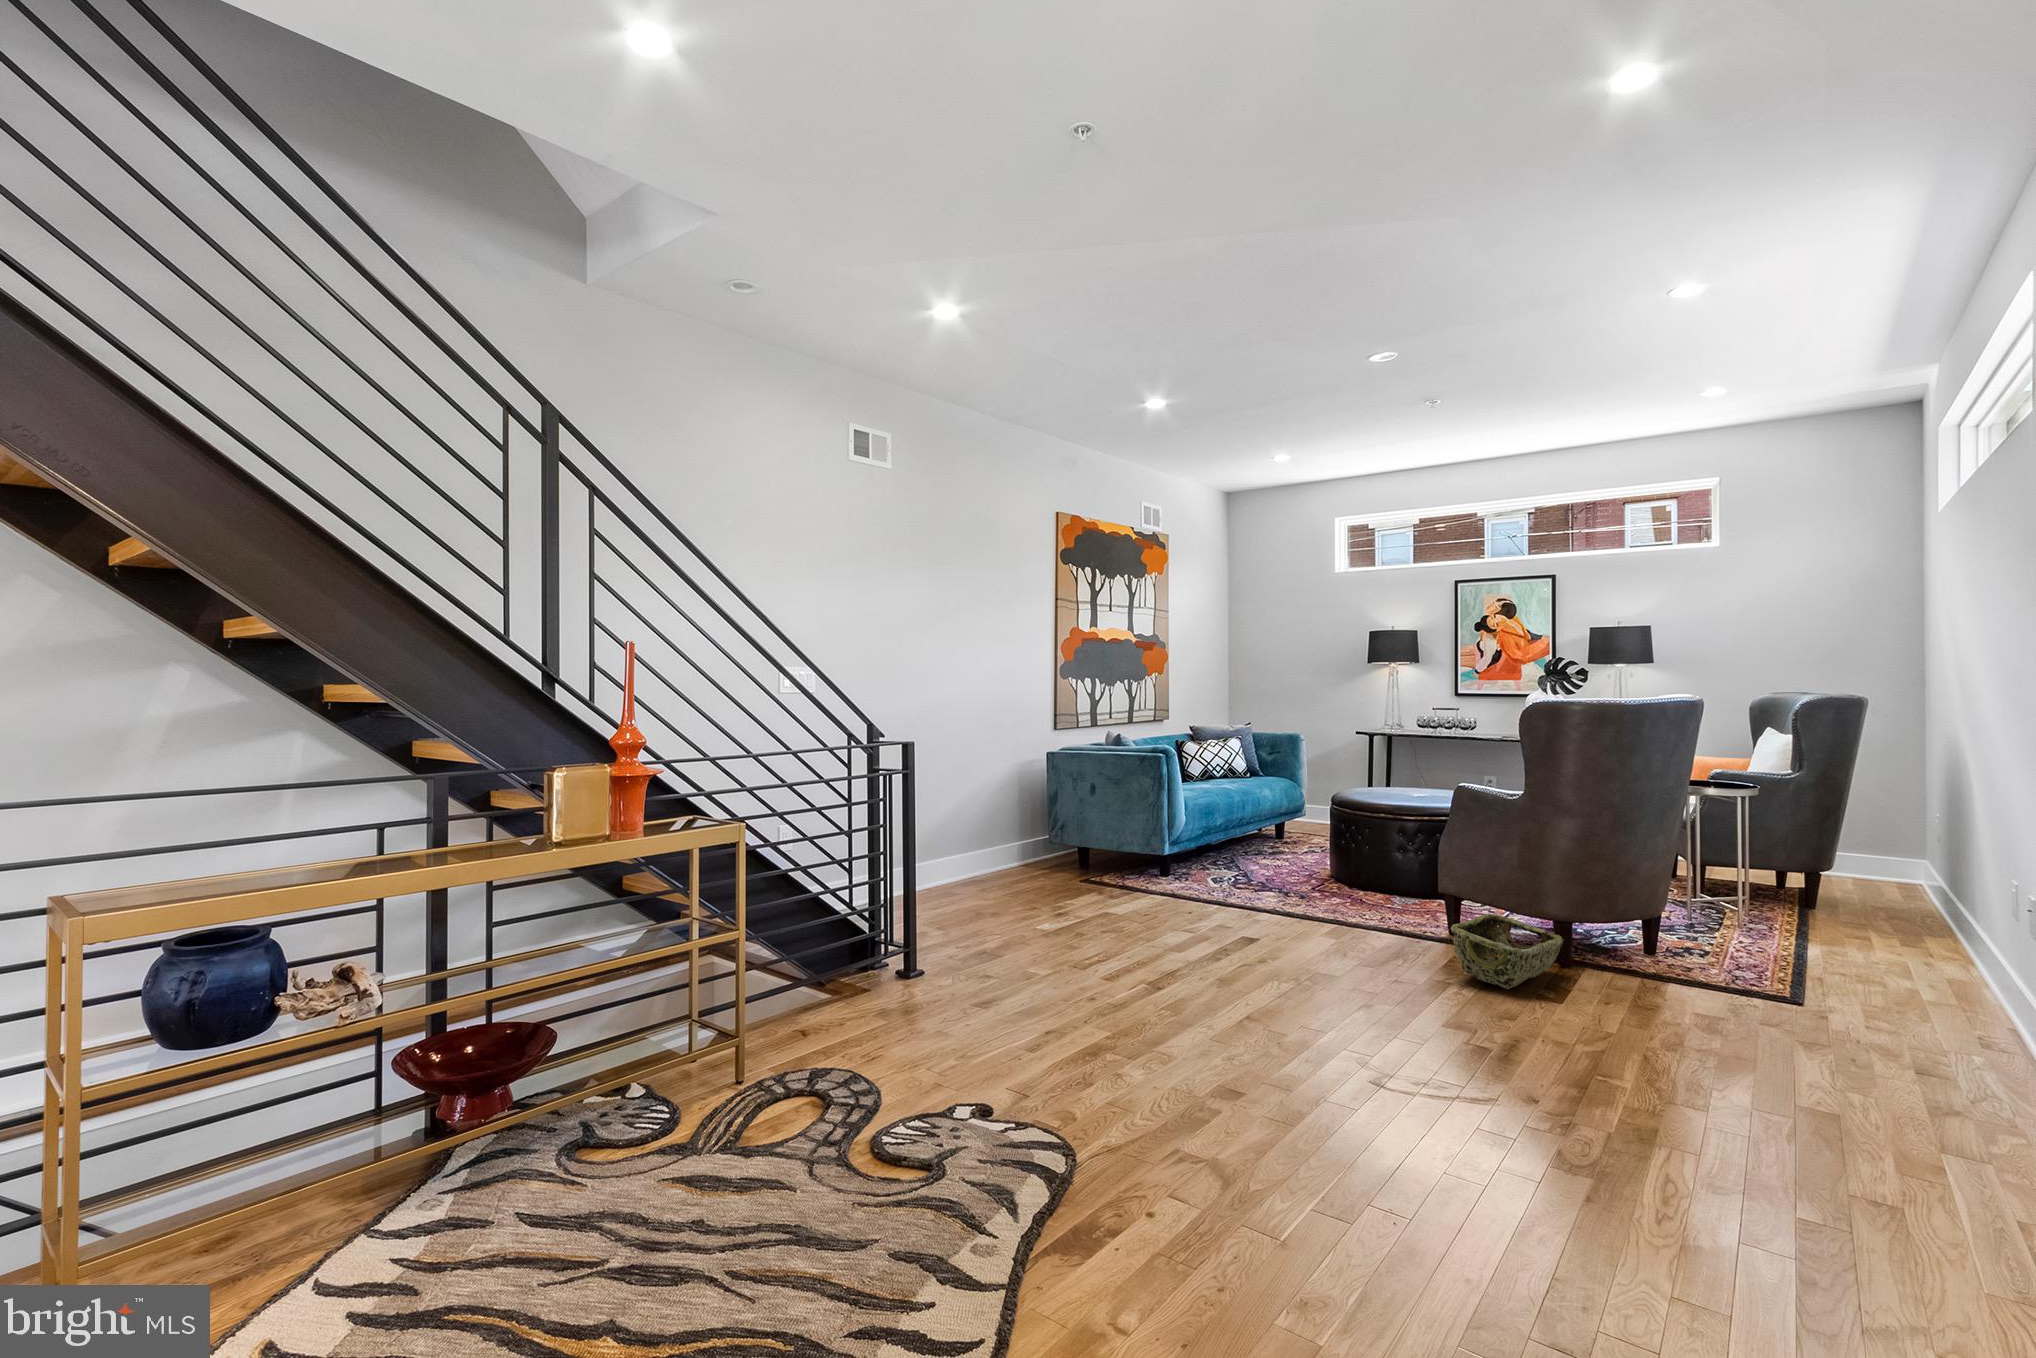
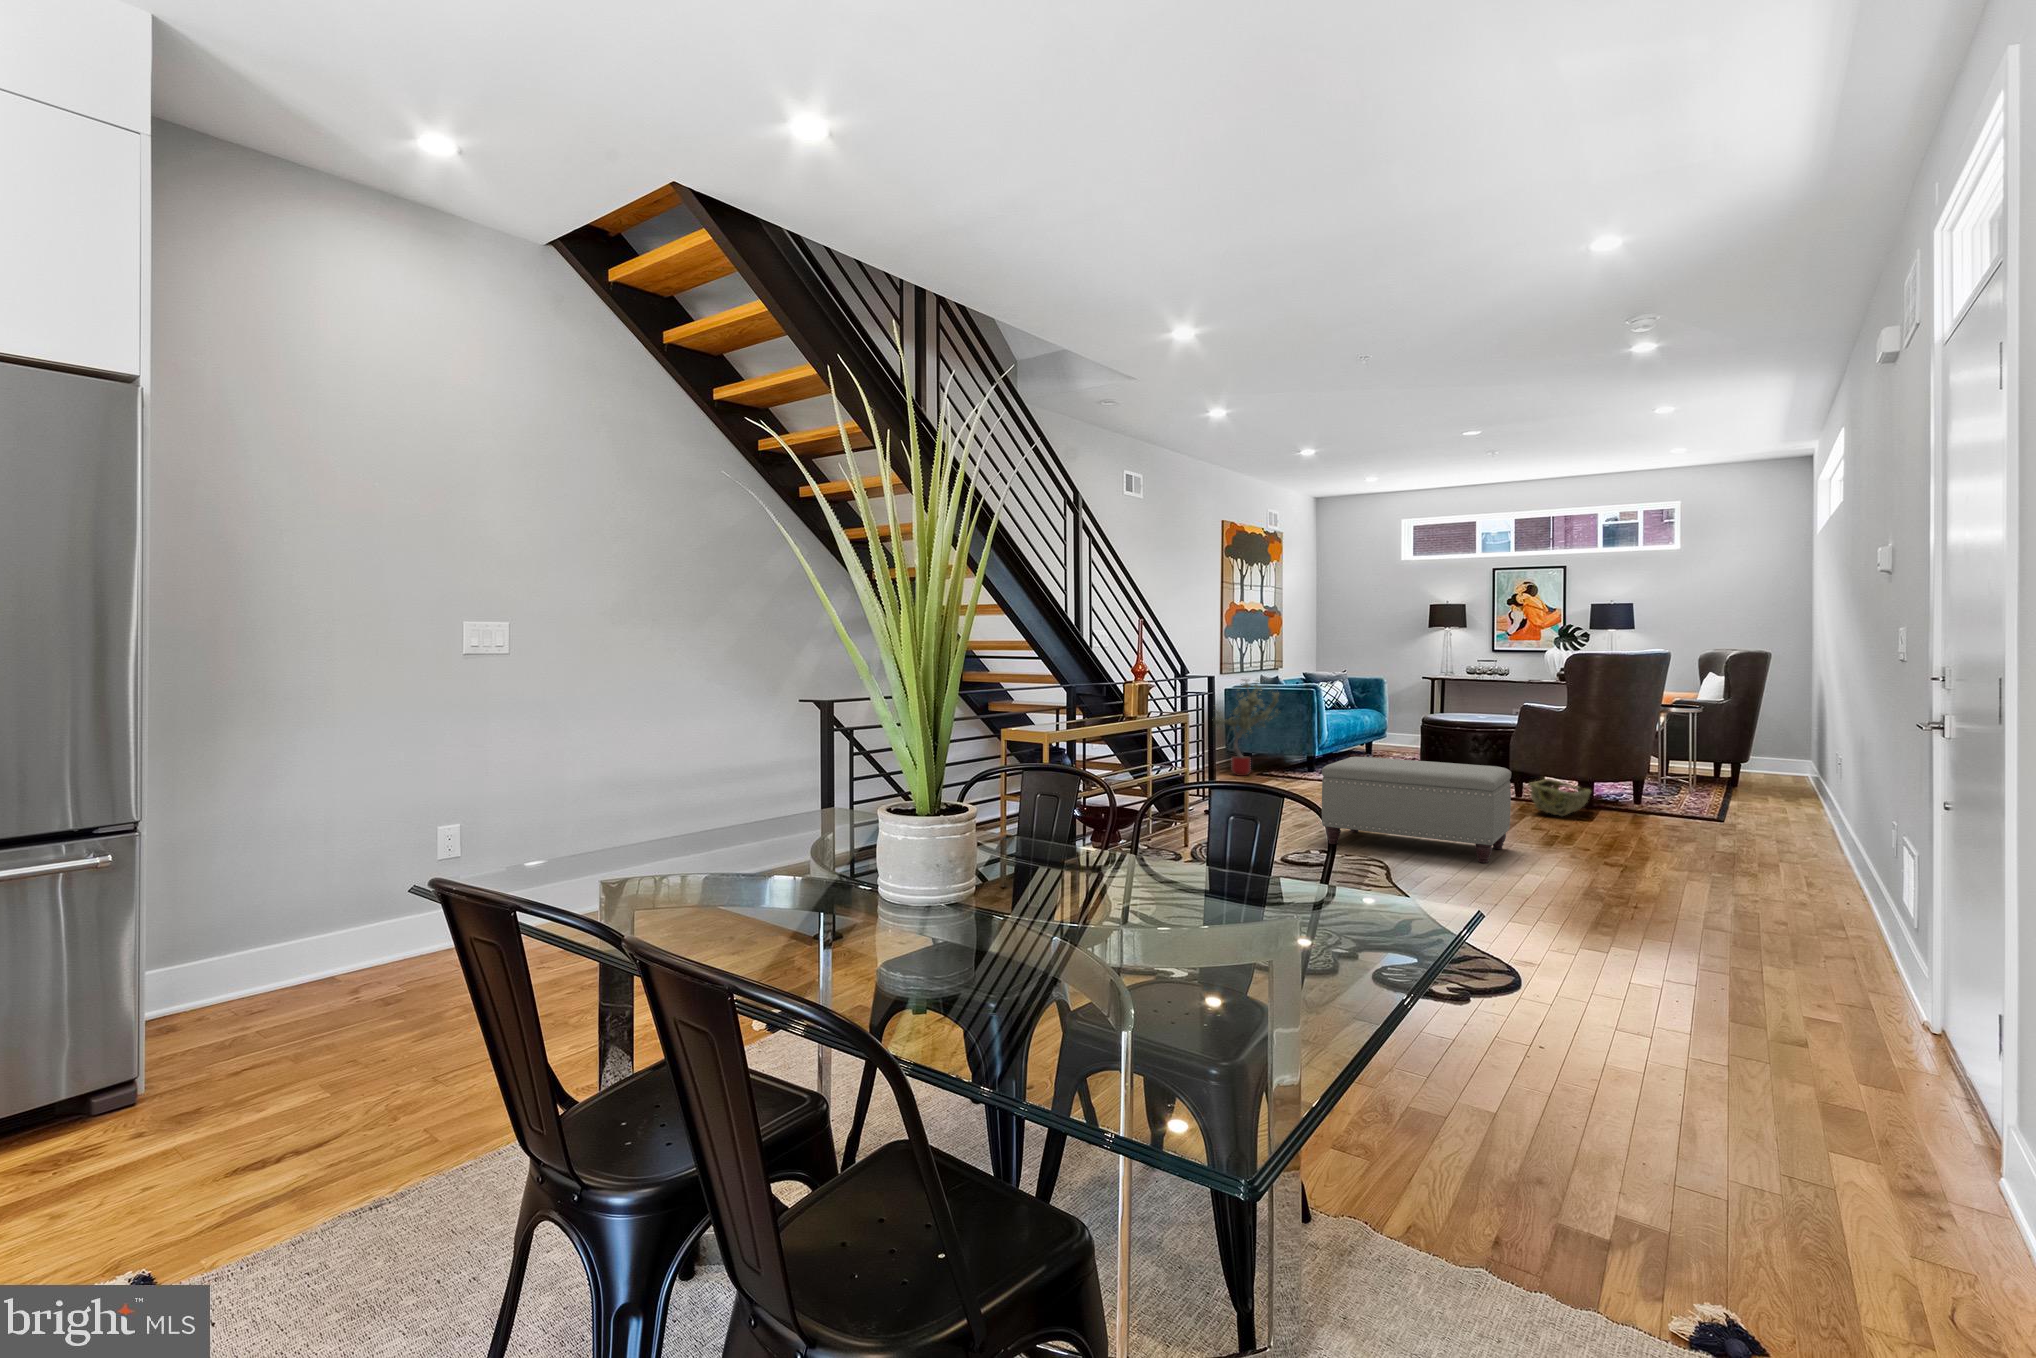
potted tree: none [1008,736,1108,882] -> present [1212,679,1279,776]
ottoman: none [1006,891,1368,1152] -> present [1322,757,1511,863]

